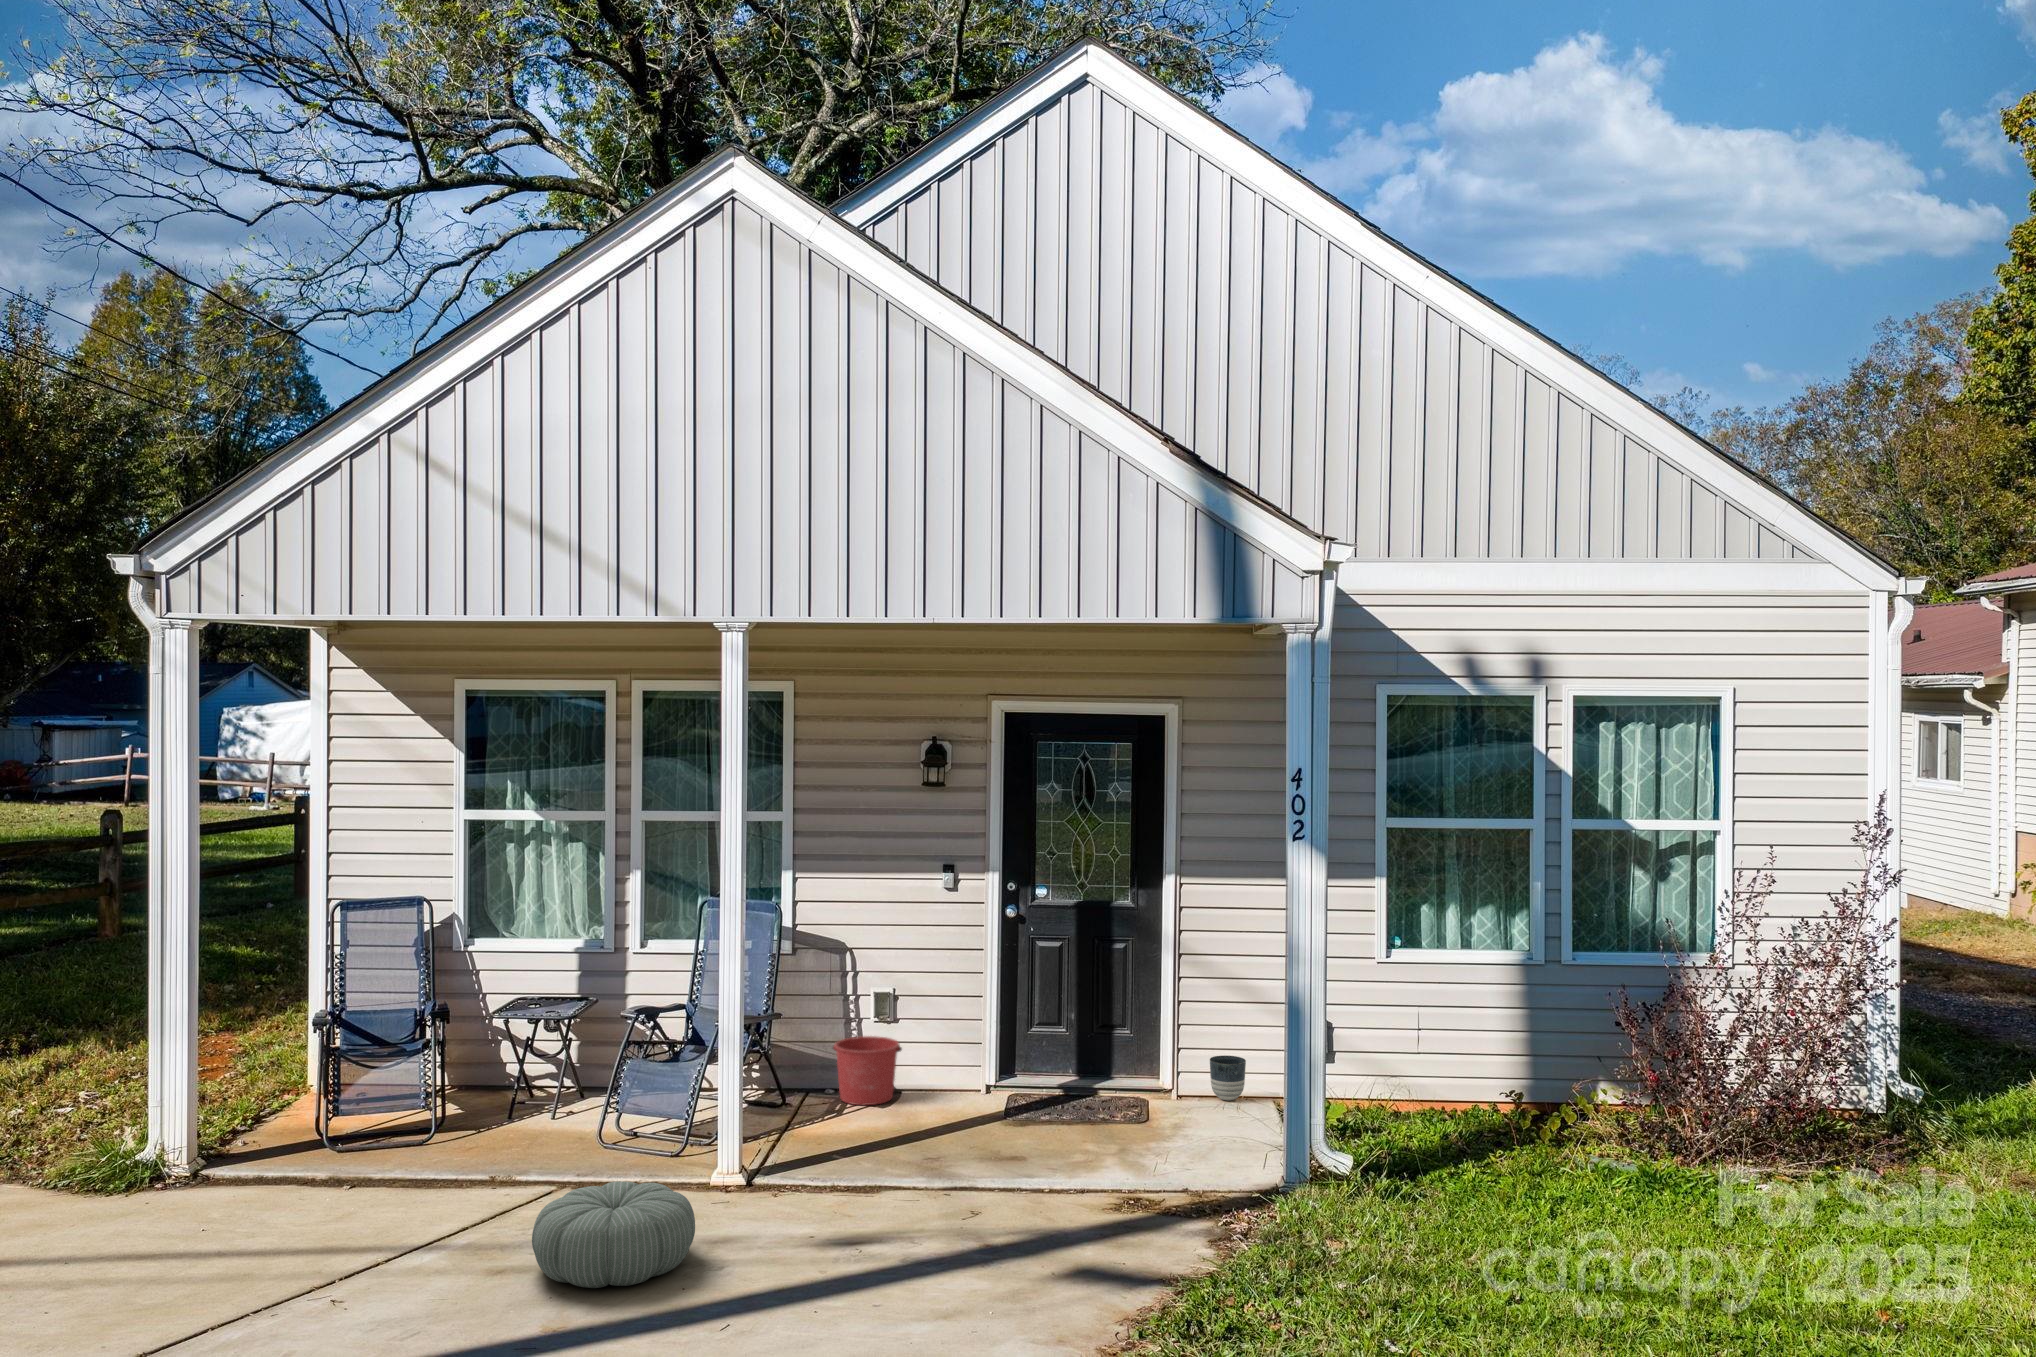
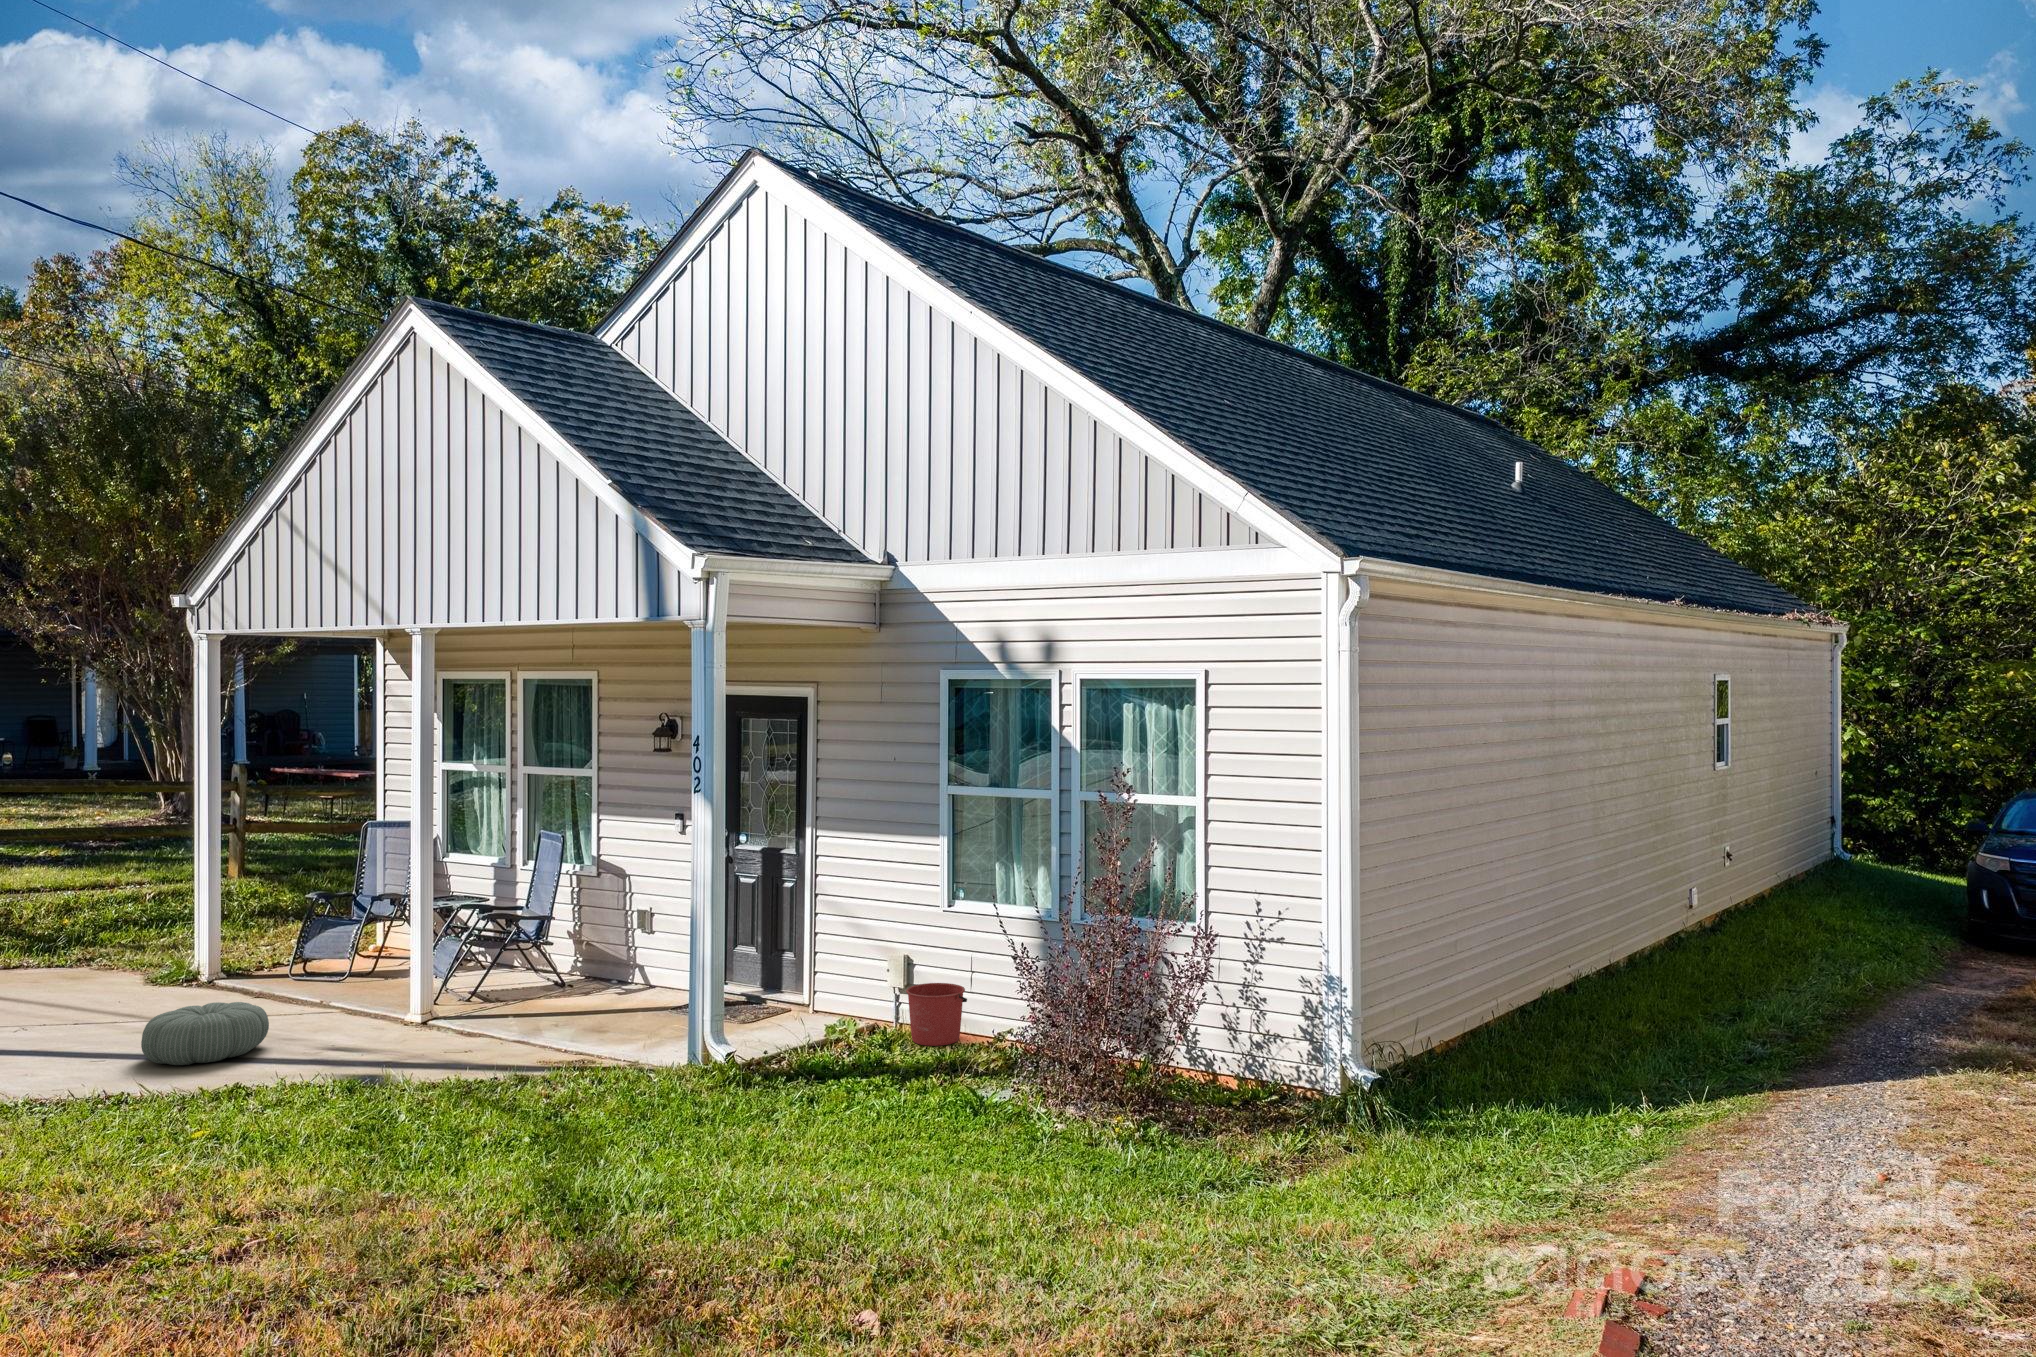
bucket: present [833,1036,902,1105] -> present [906,983,967,1046]
planter: present [1210,1056,1246,1100] -> none [817,979,847,1017]

